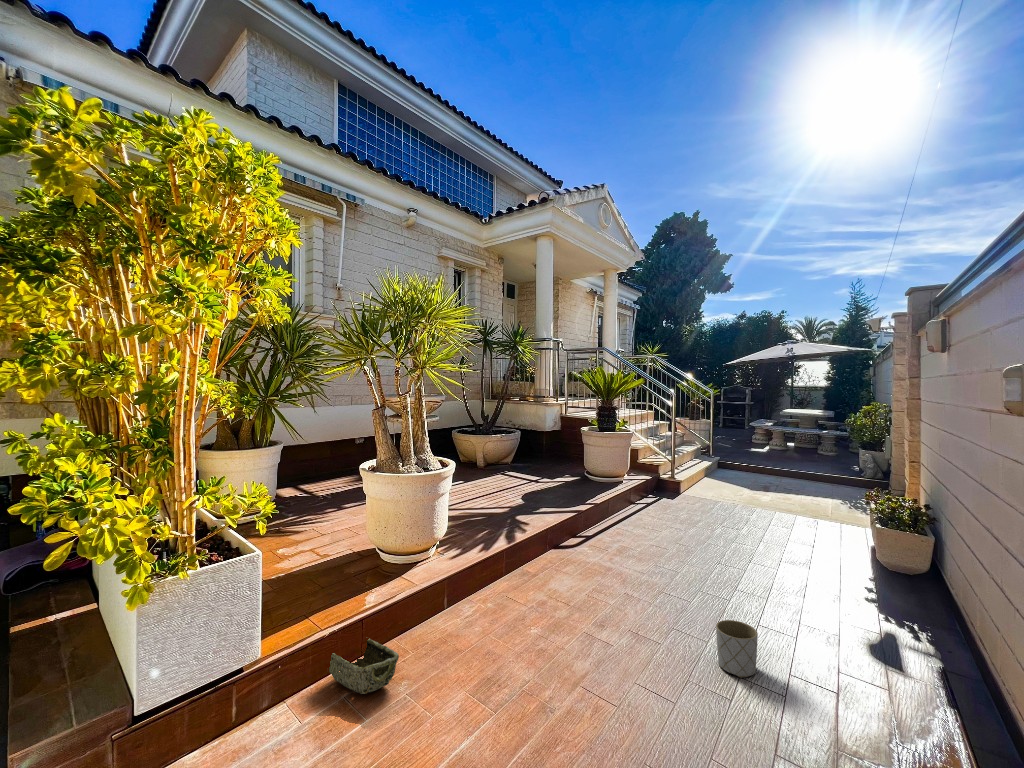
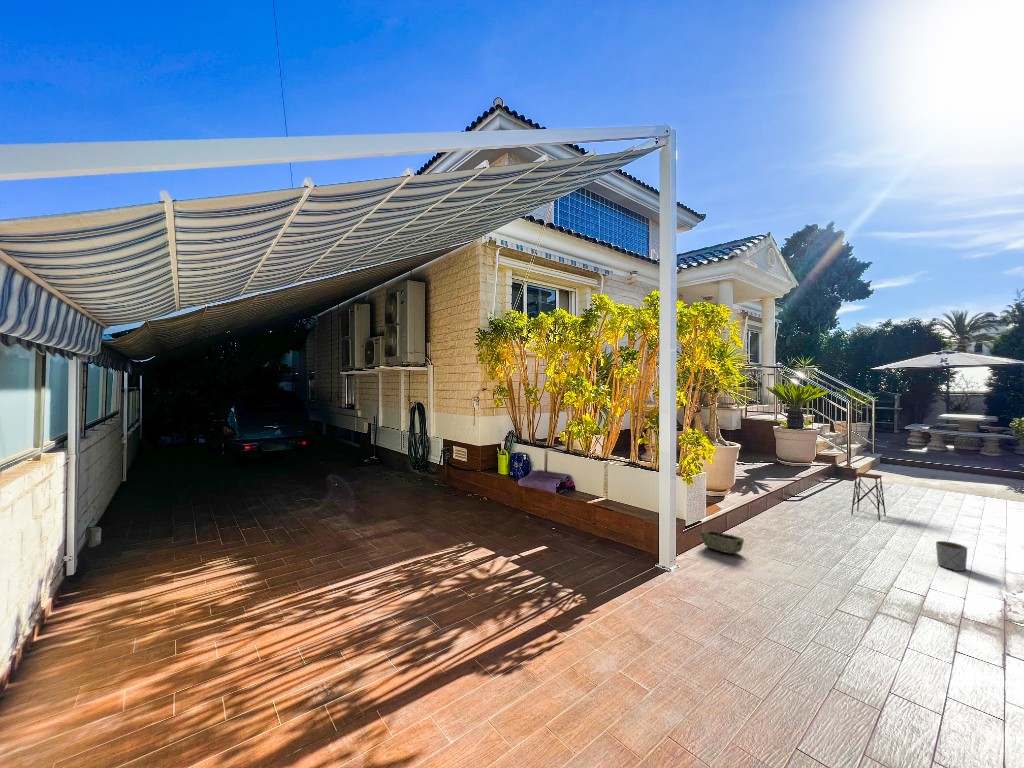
side table: none [642,493,687,566] -> present [851,472,886,520]

